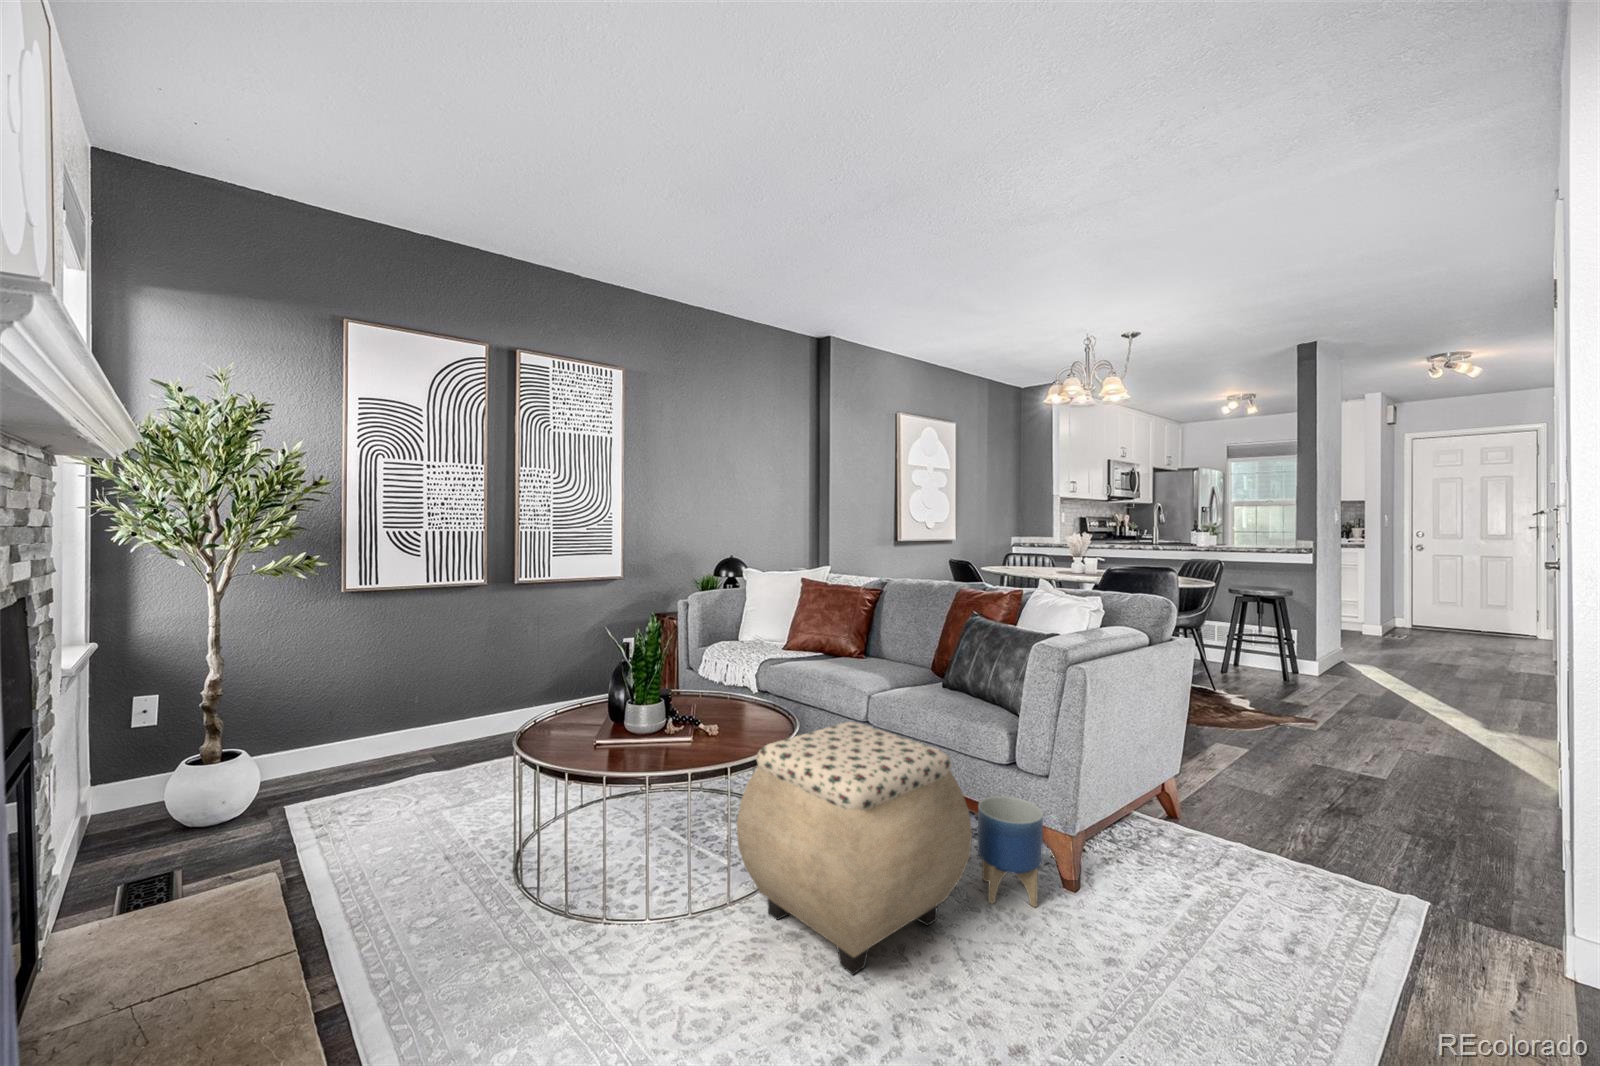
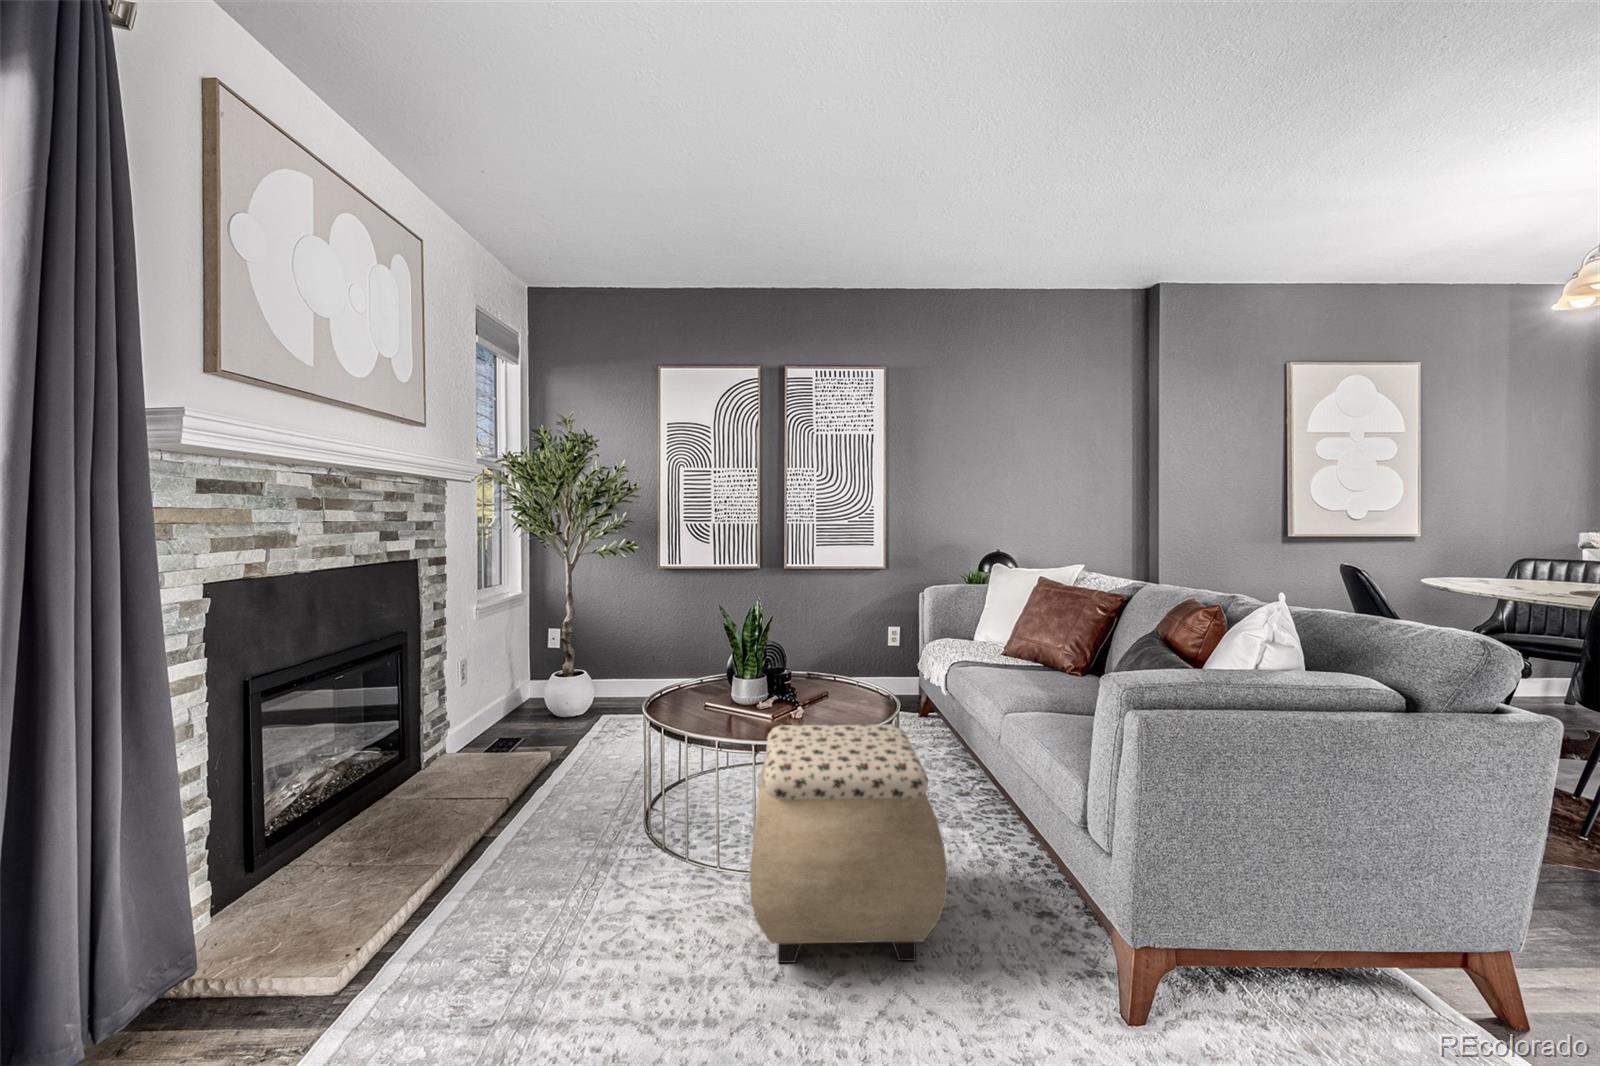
planter: present [978,796,1043,907] -> none [999,851,1082,1003]

